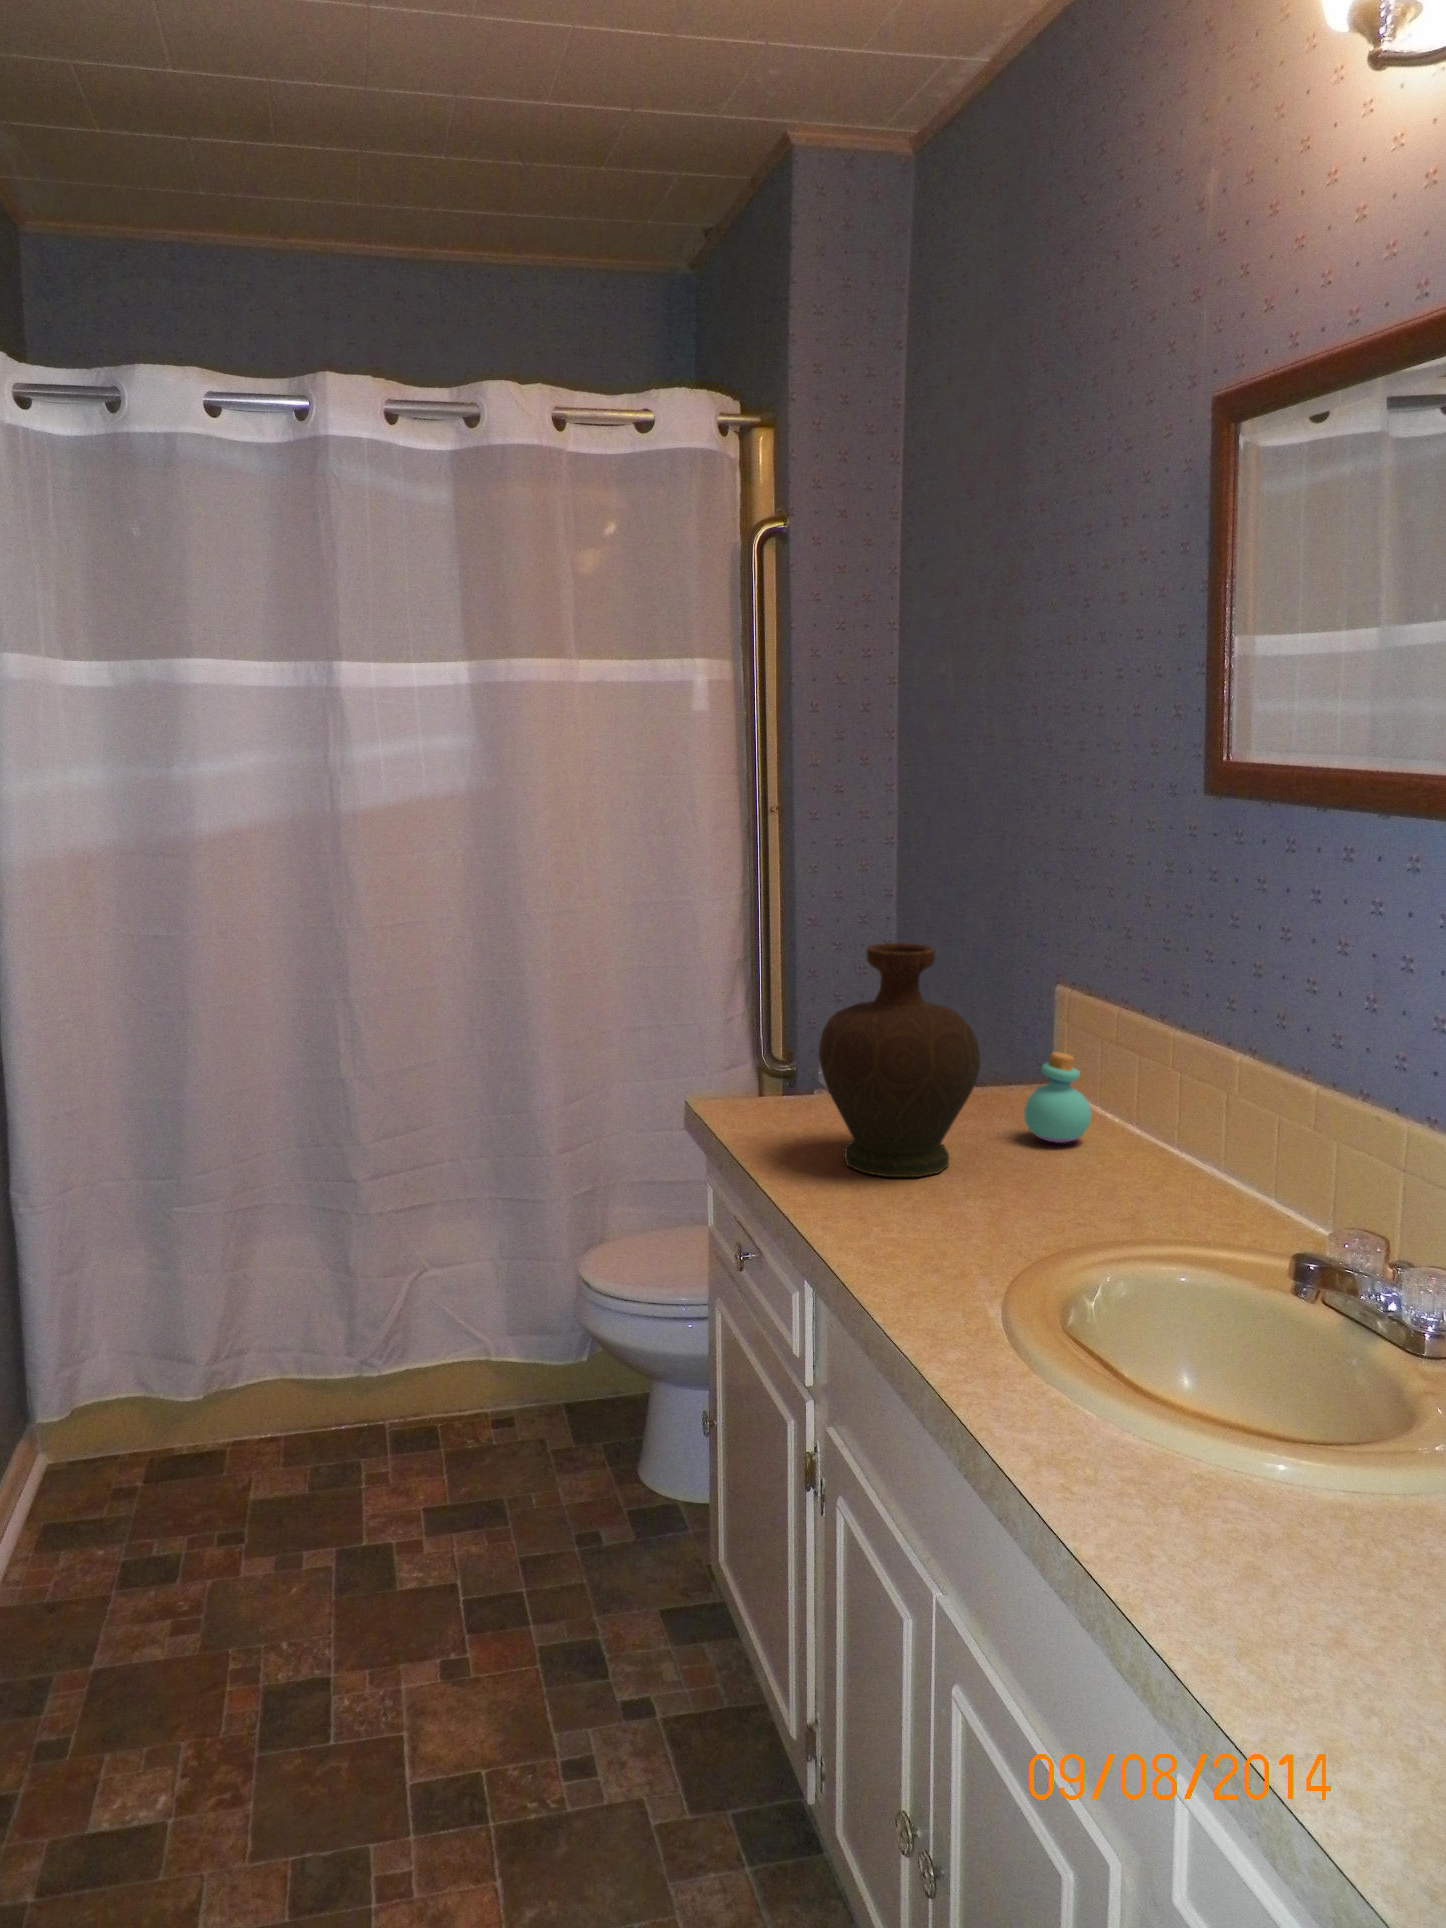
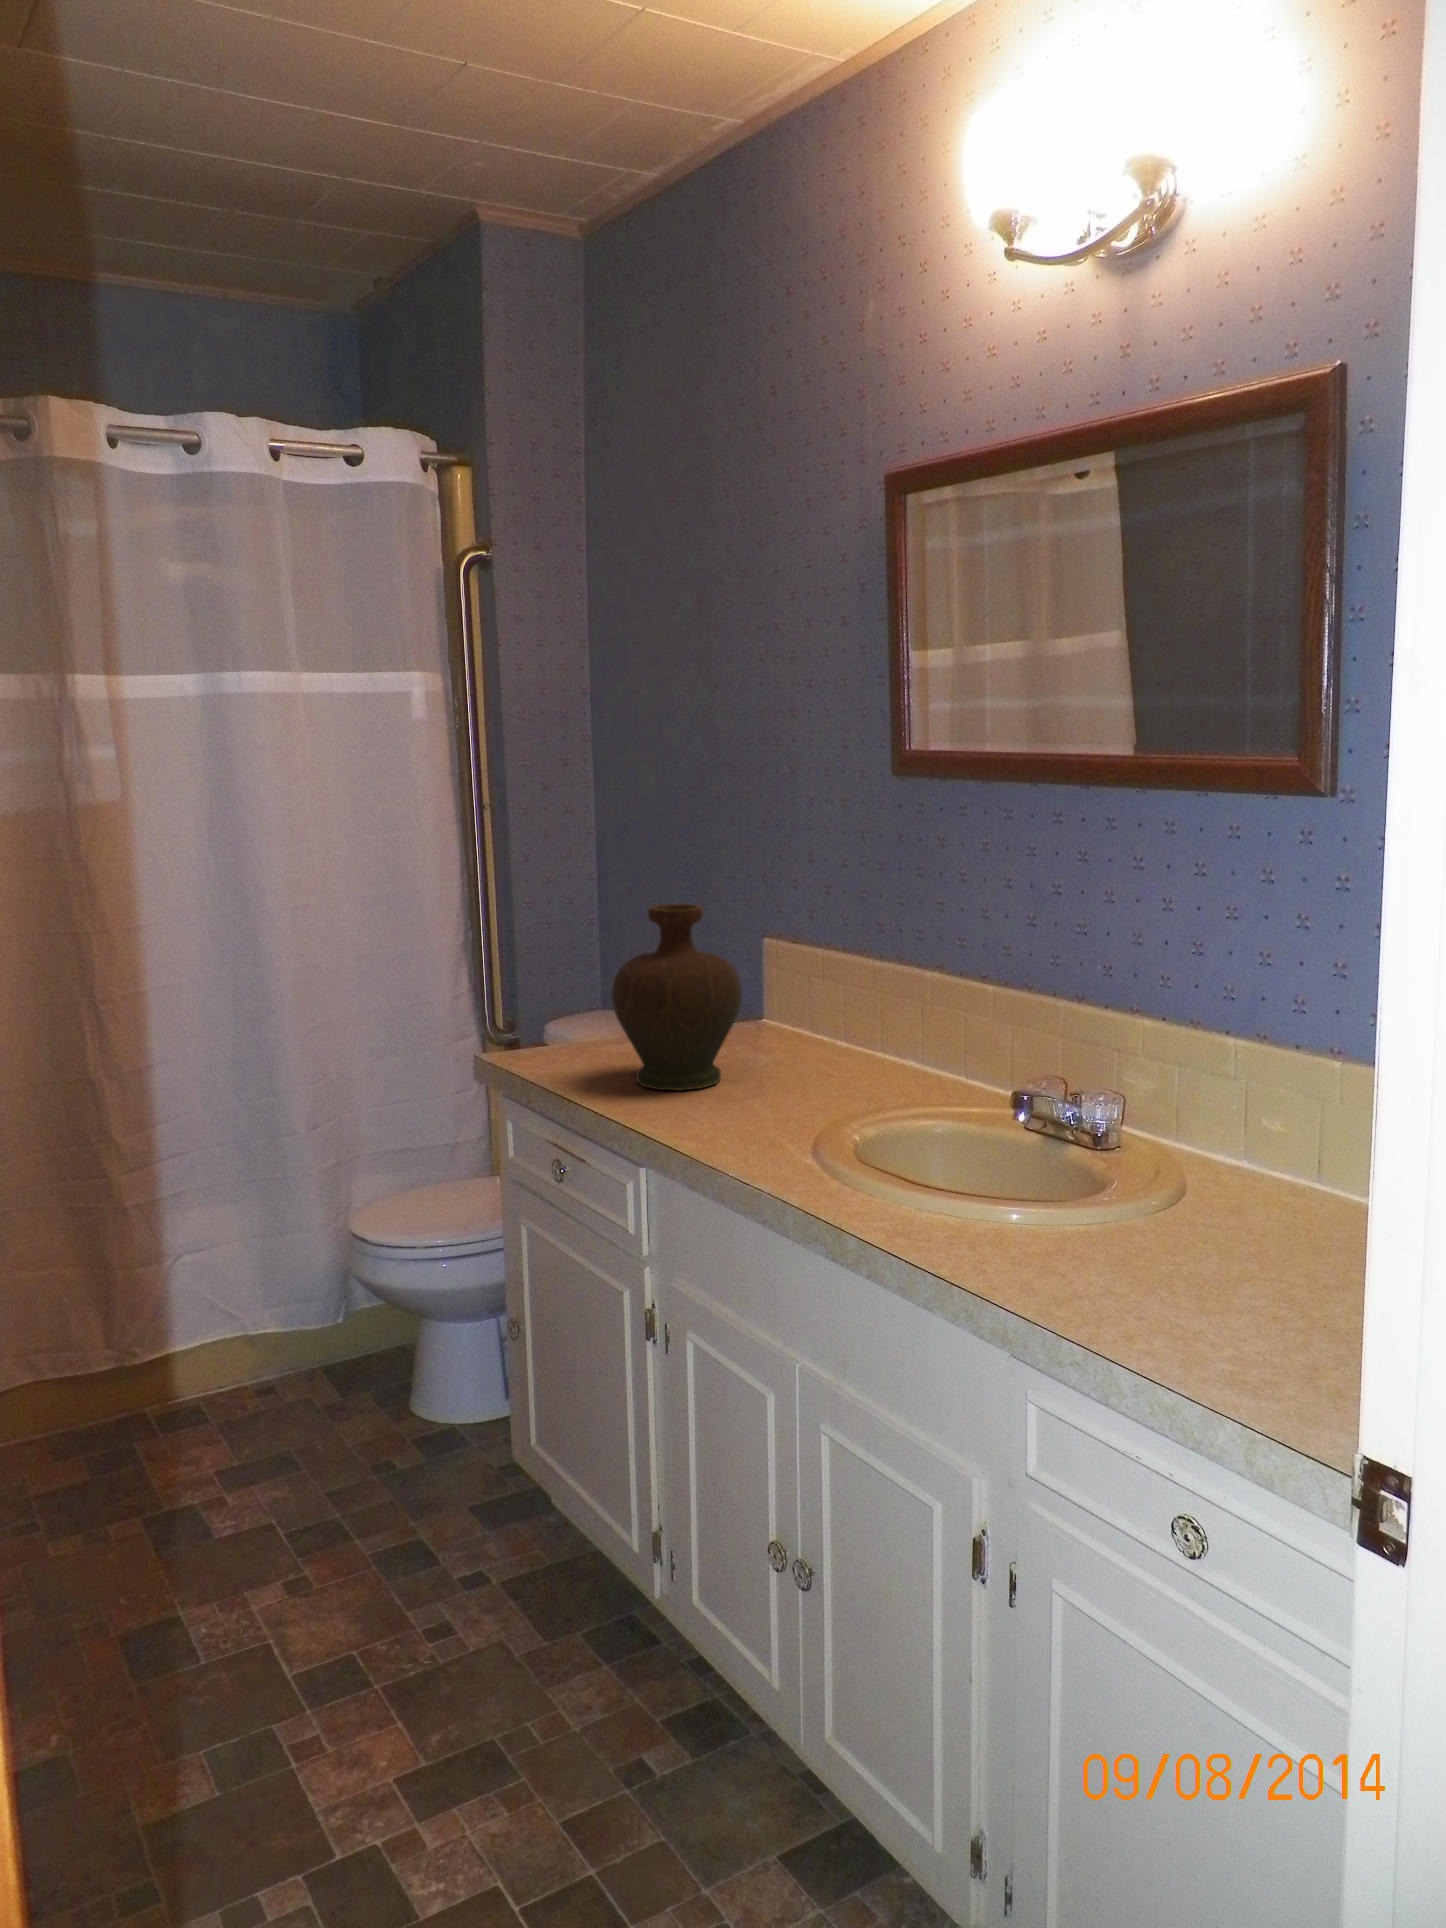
perfume bottle: present [1025,1052,1092,1143] -> none [766,986,817,1057]

